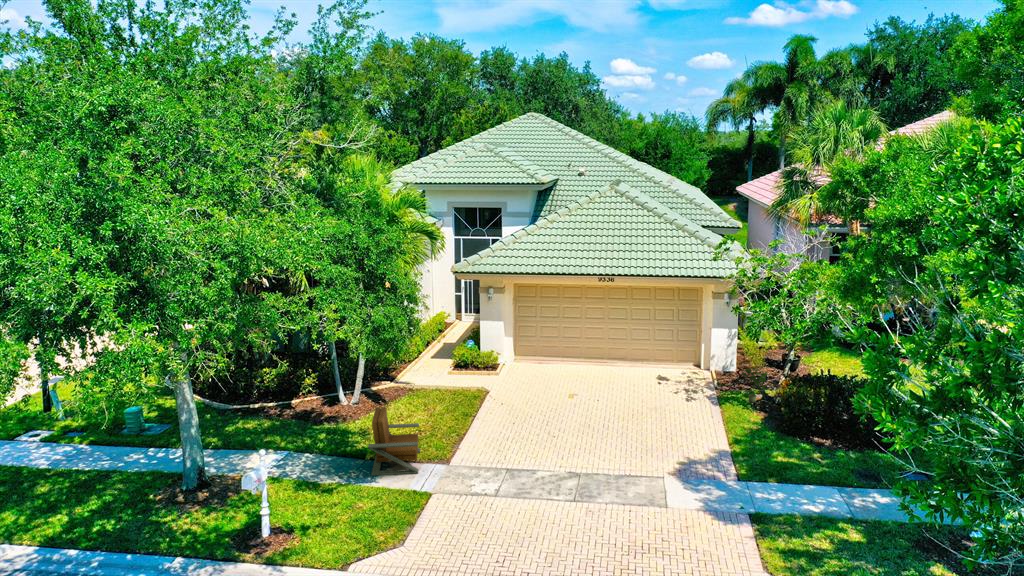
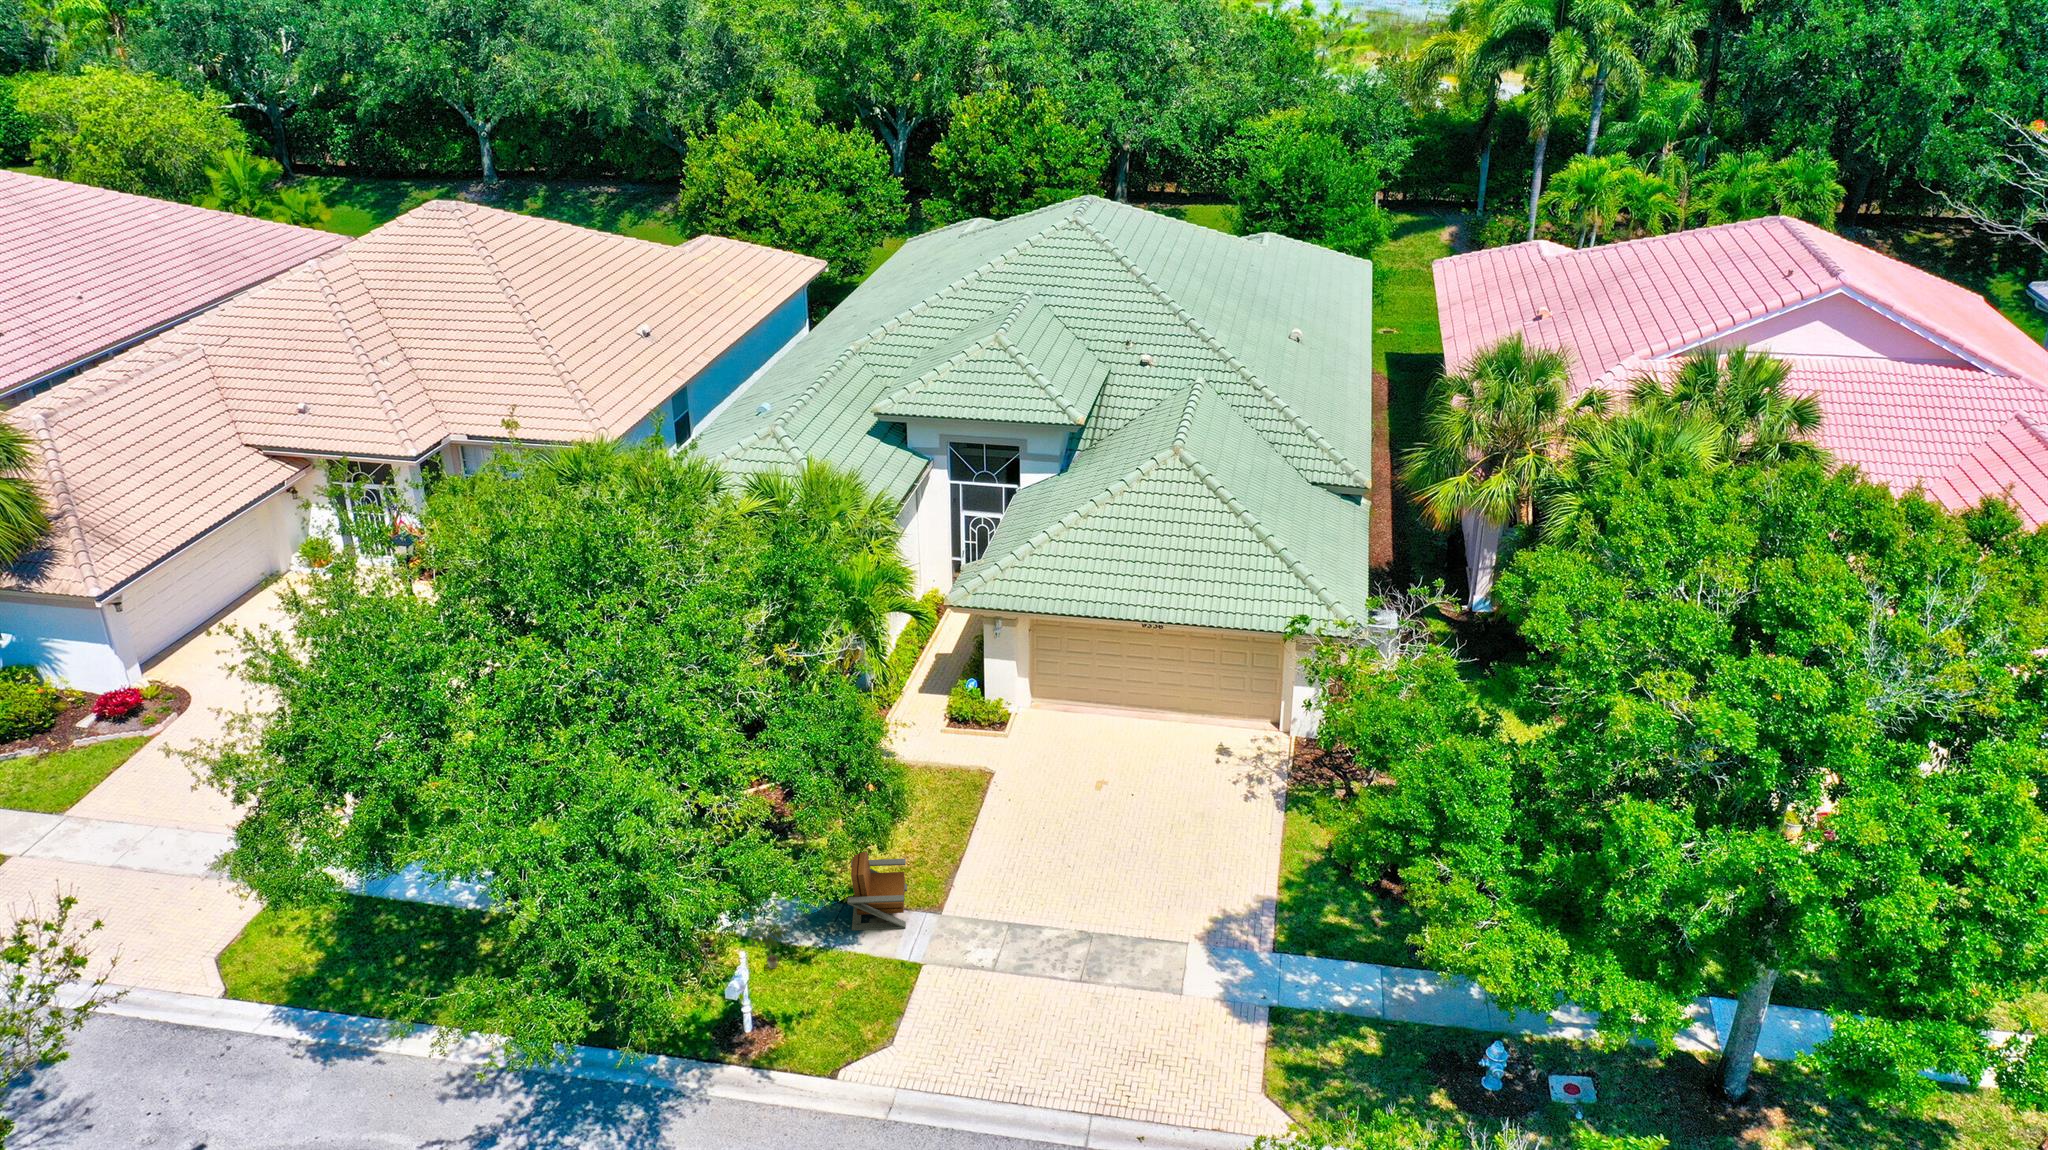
potted plant: present [741,368,767,403] -> present [750,922,788,969]

